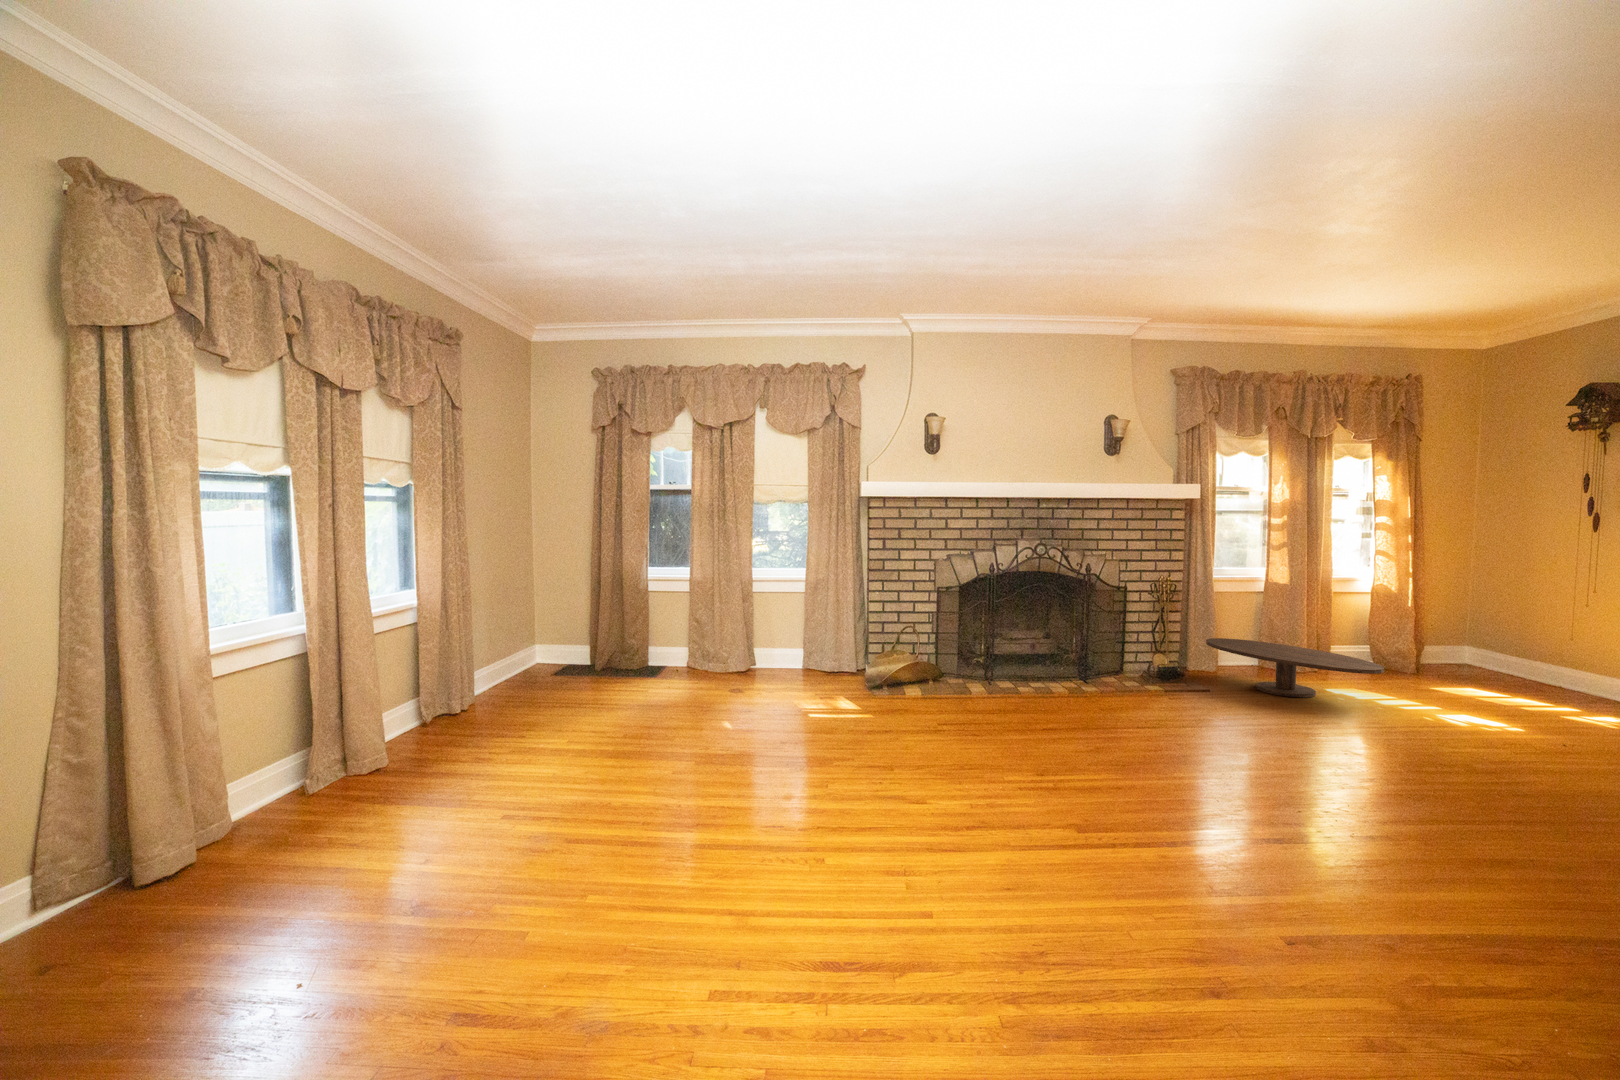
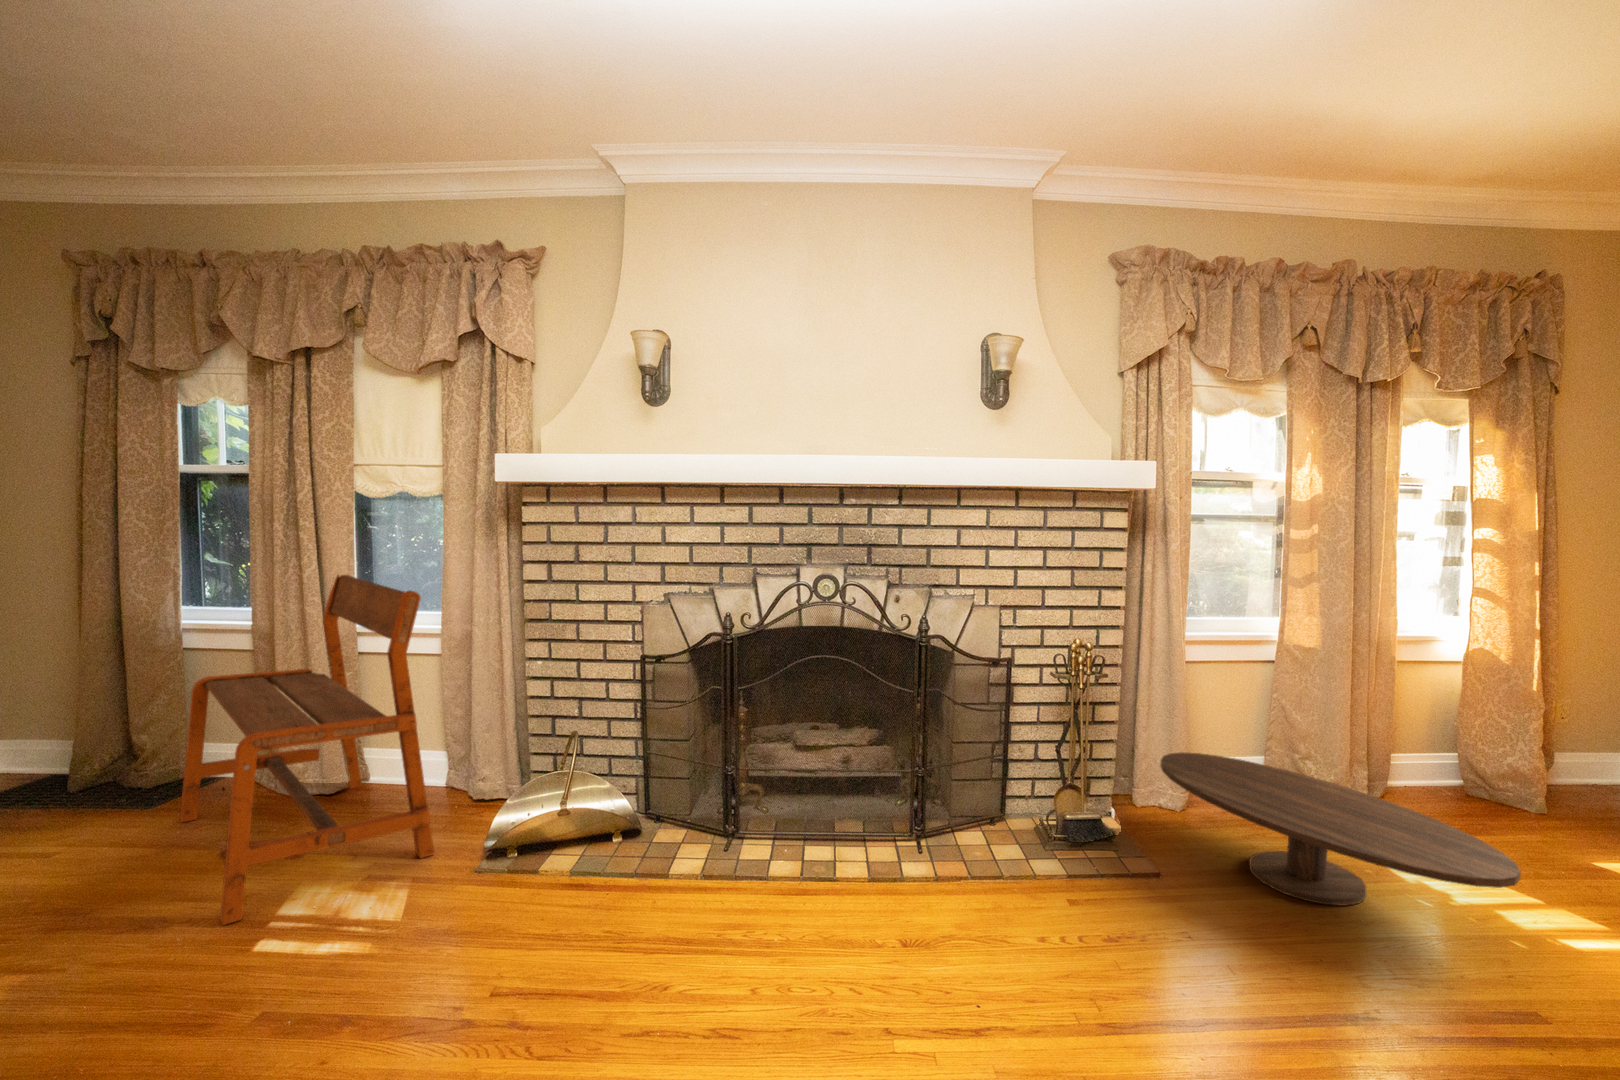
bench: none [697,548,846,702] -> present [180,575,434,925]

